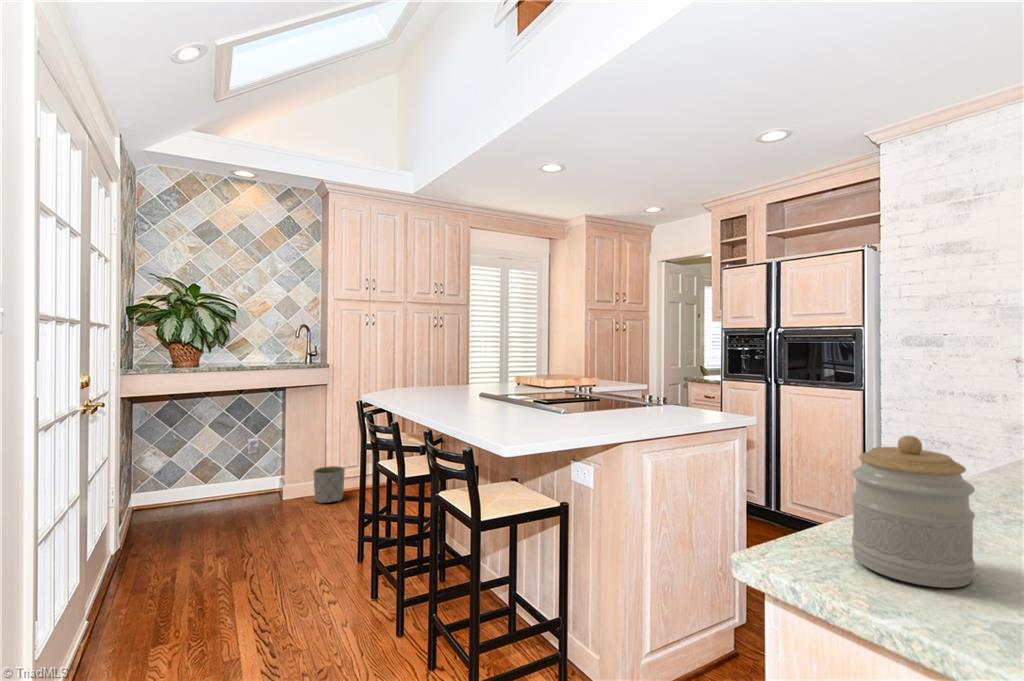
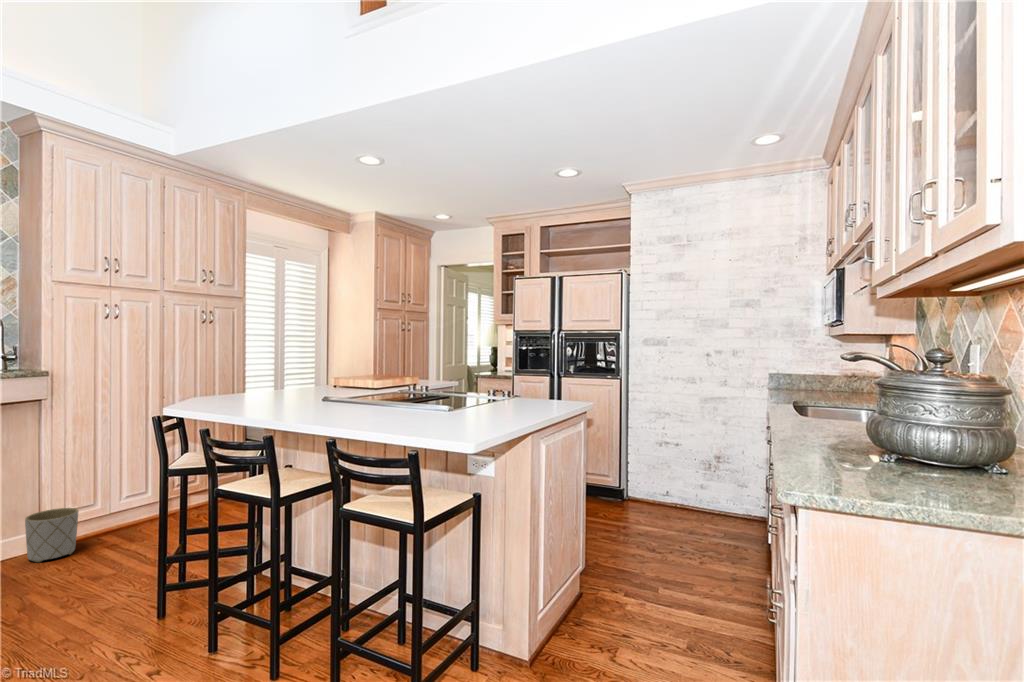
jar: present [852,436,975,588] -> none [810,401,879,486]

